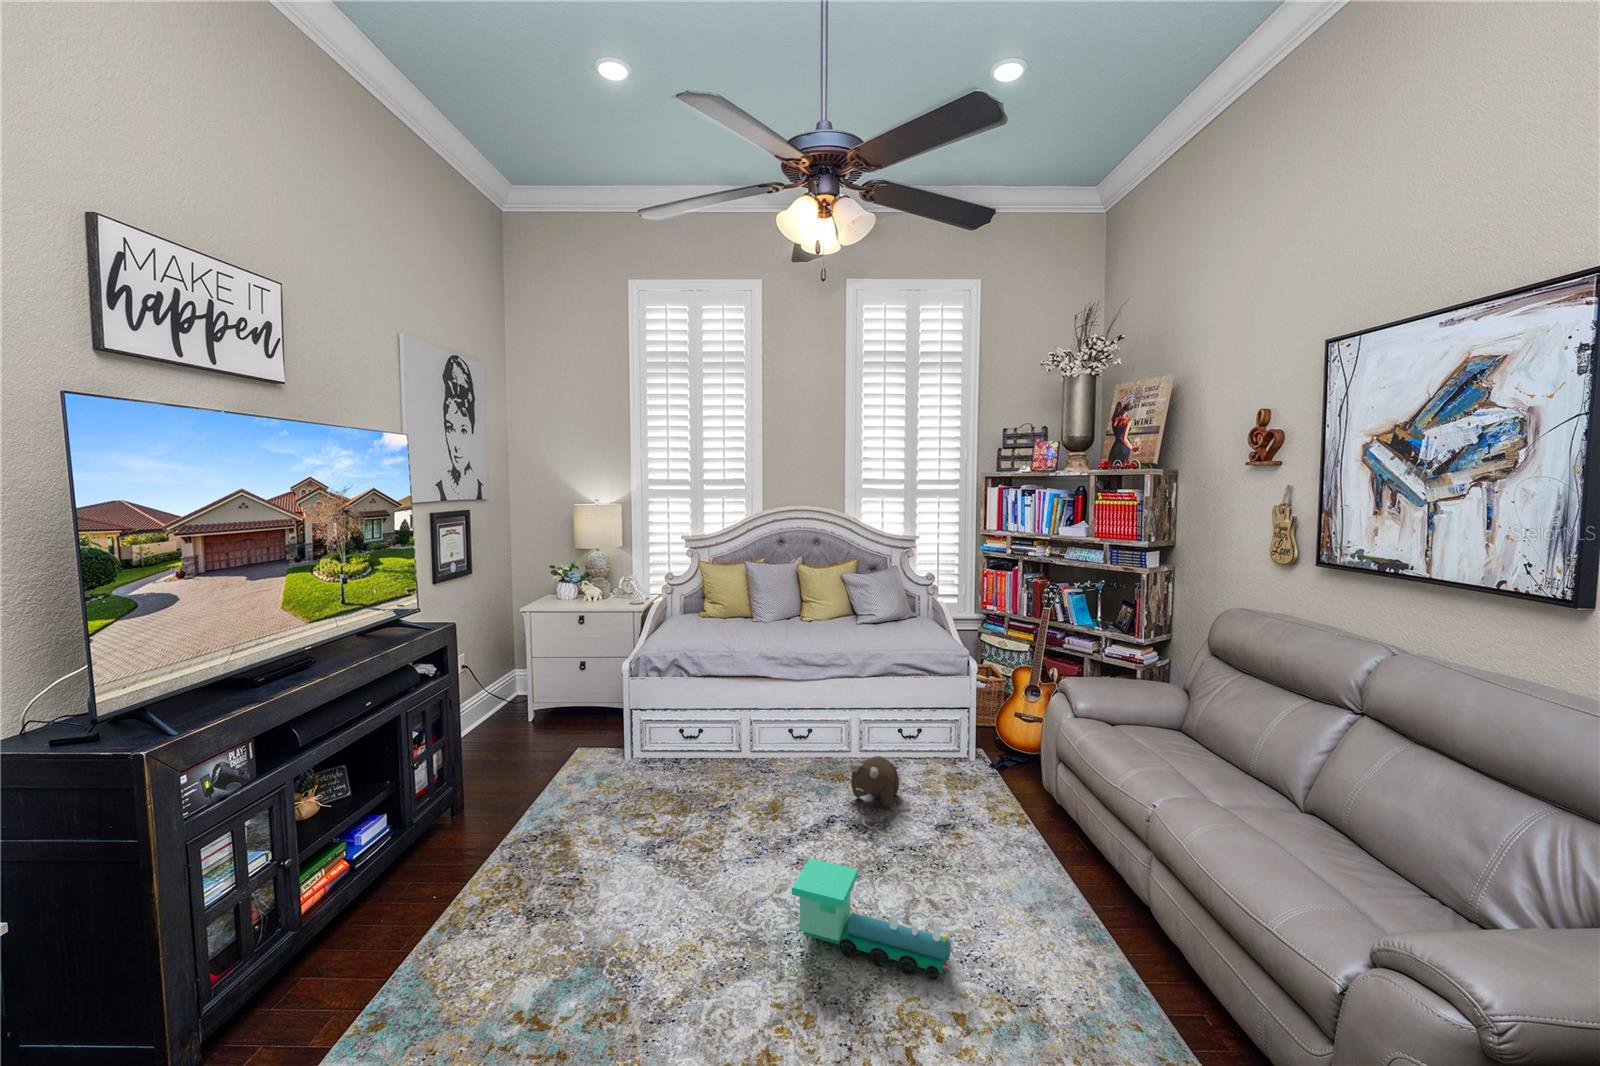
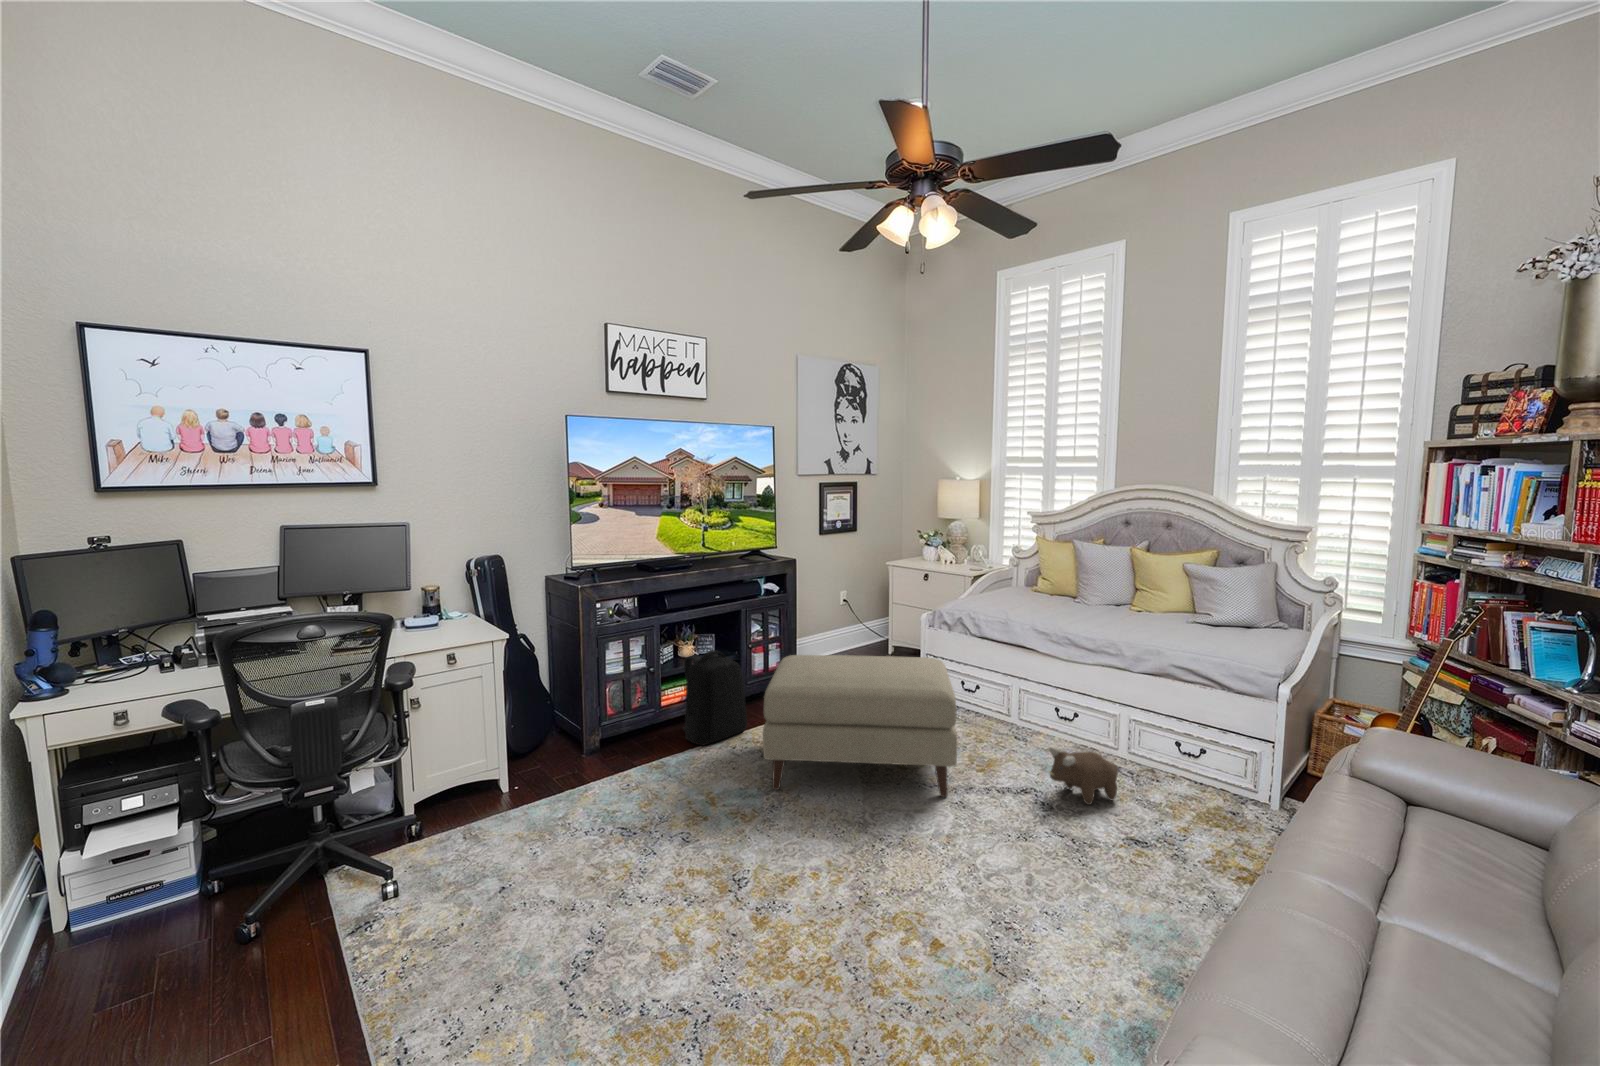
ottoman: none [523,706,798,956] -> present [763,655,957,797]
backpack: none [331,783,459,949] -> present [684,650,747,746]
toy train: present [792,858,953,980] -> none [876,780,977,899]

